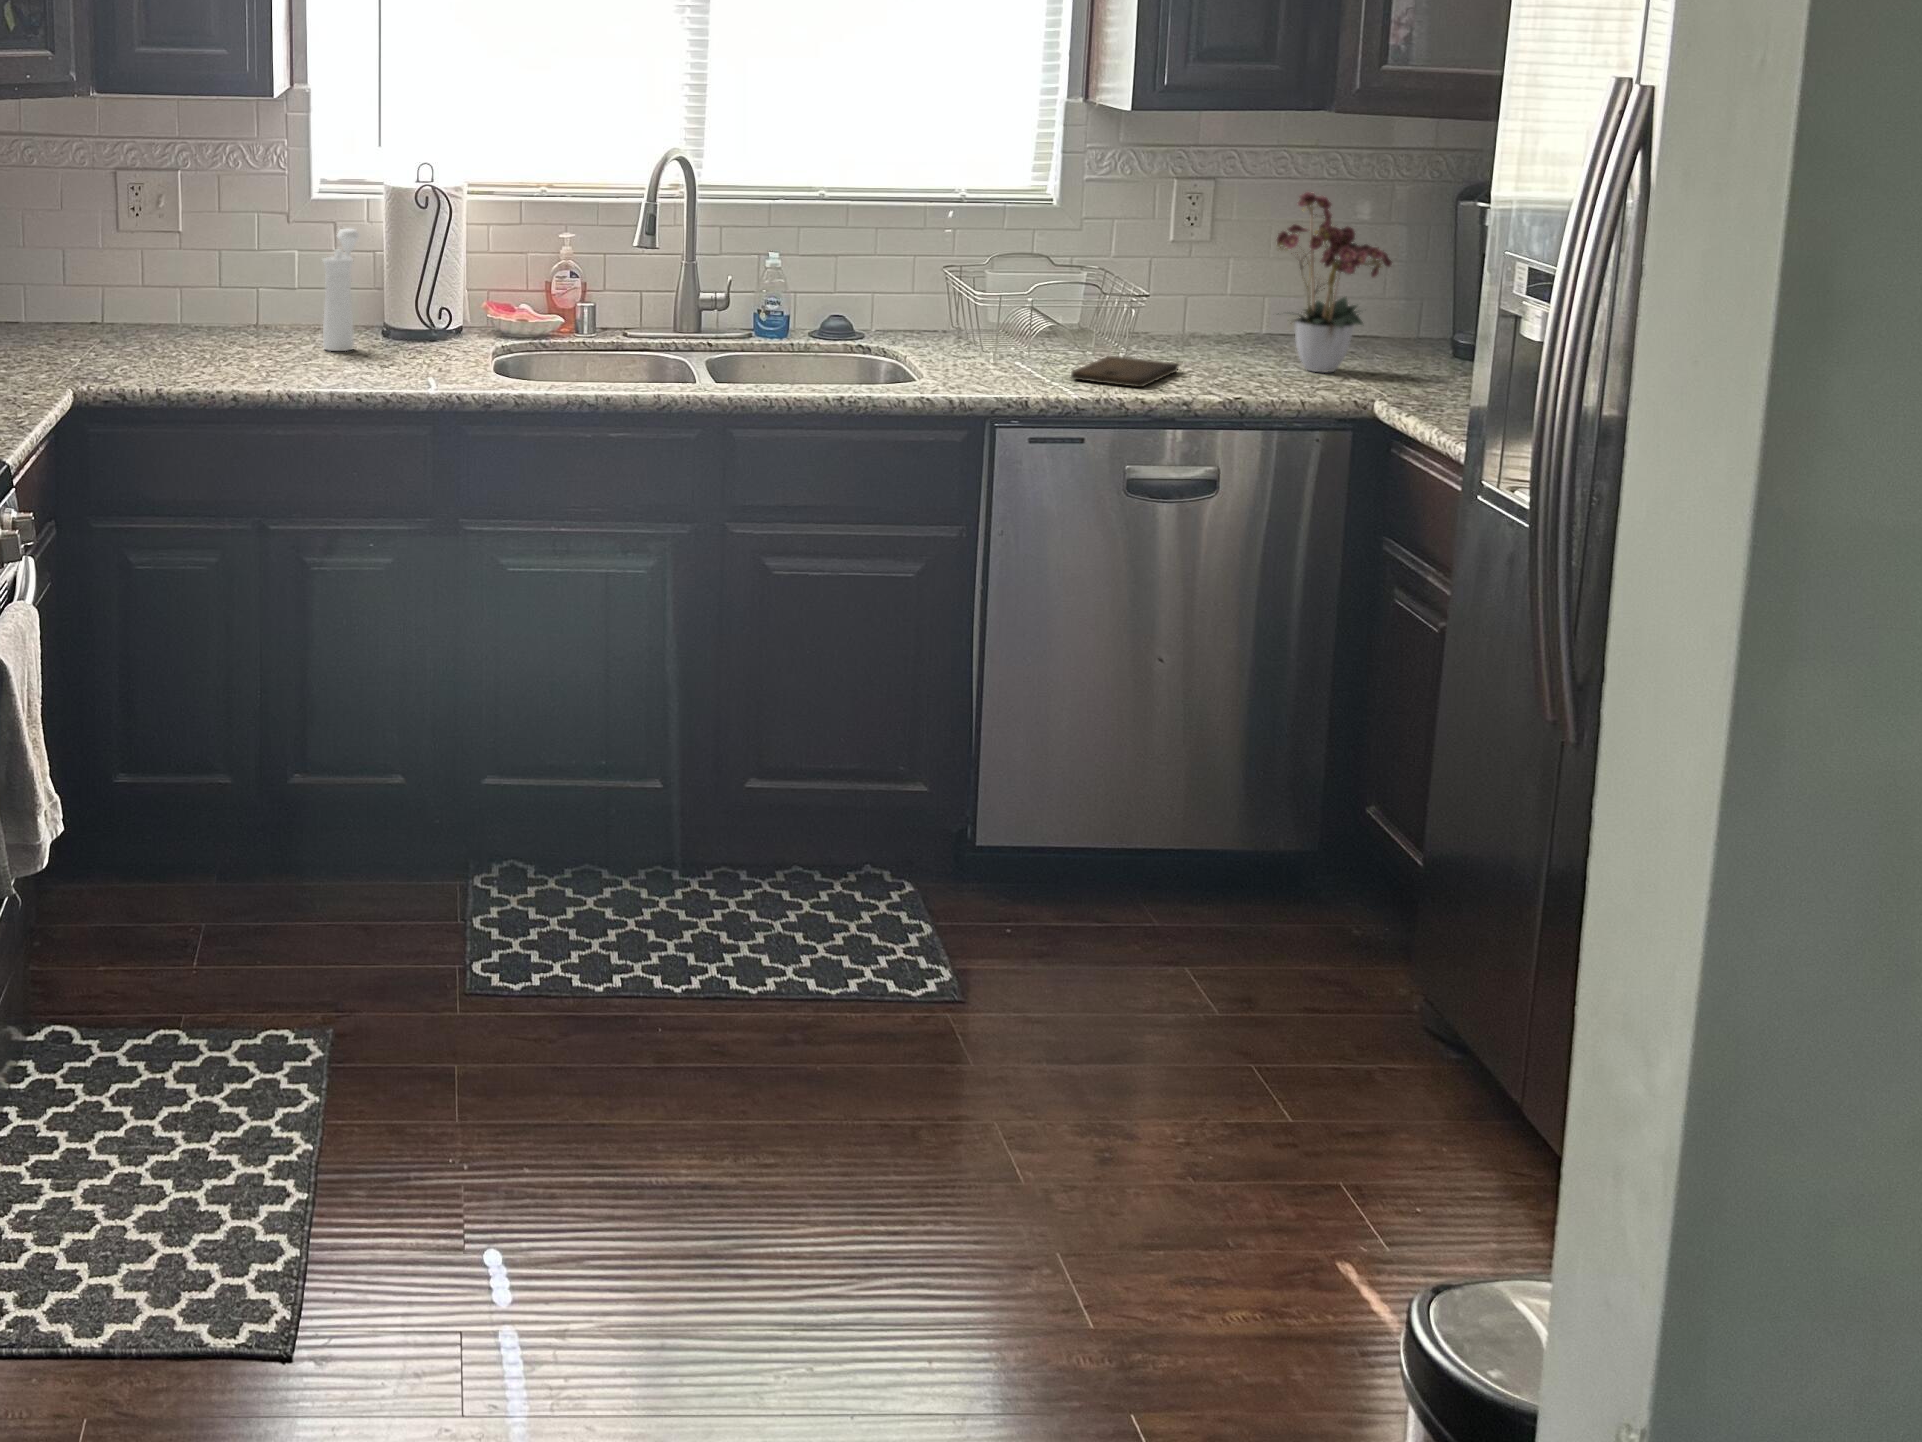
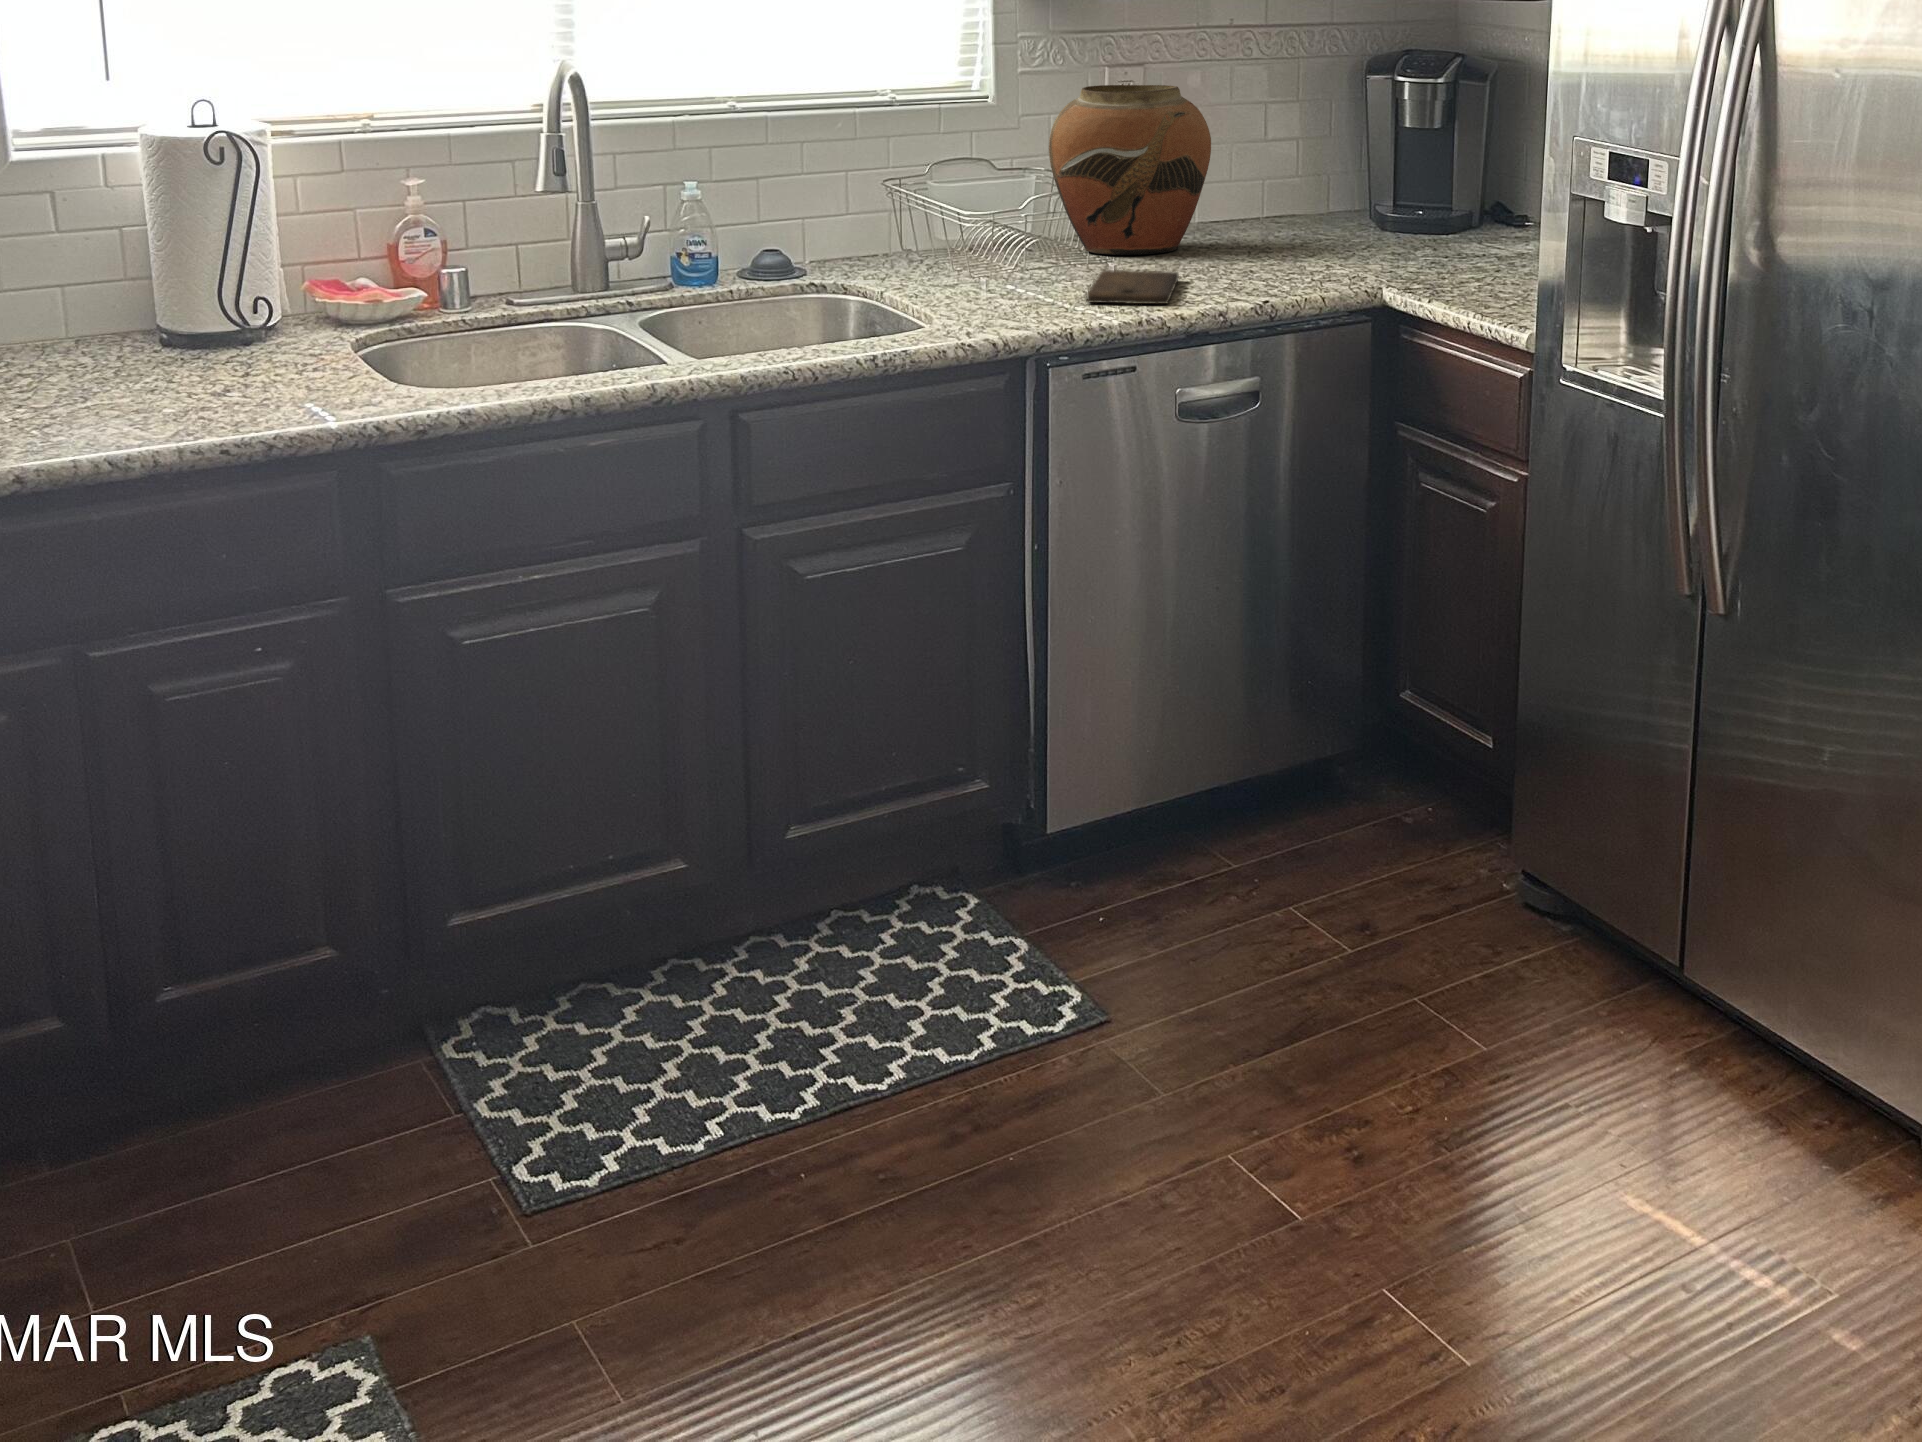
flower arrangement: present [1277,192,1392,372] -> none [1244,68,1379,266]
vase: none [1095,194,1254,350] -> present [1049,85,1211,255]
pepper mill: present [323,229,359,351] -> none [75,199,138,376]

